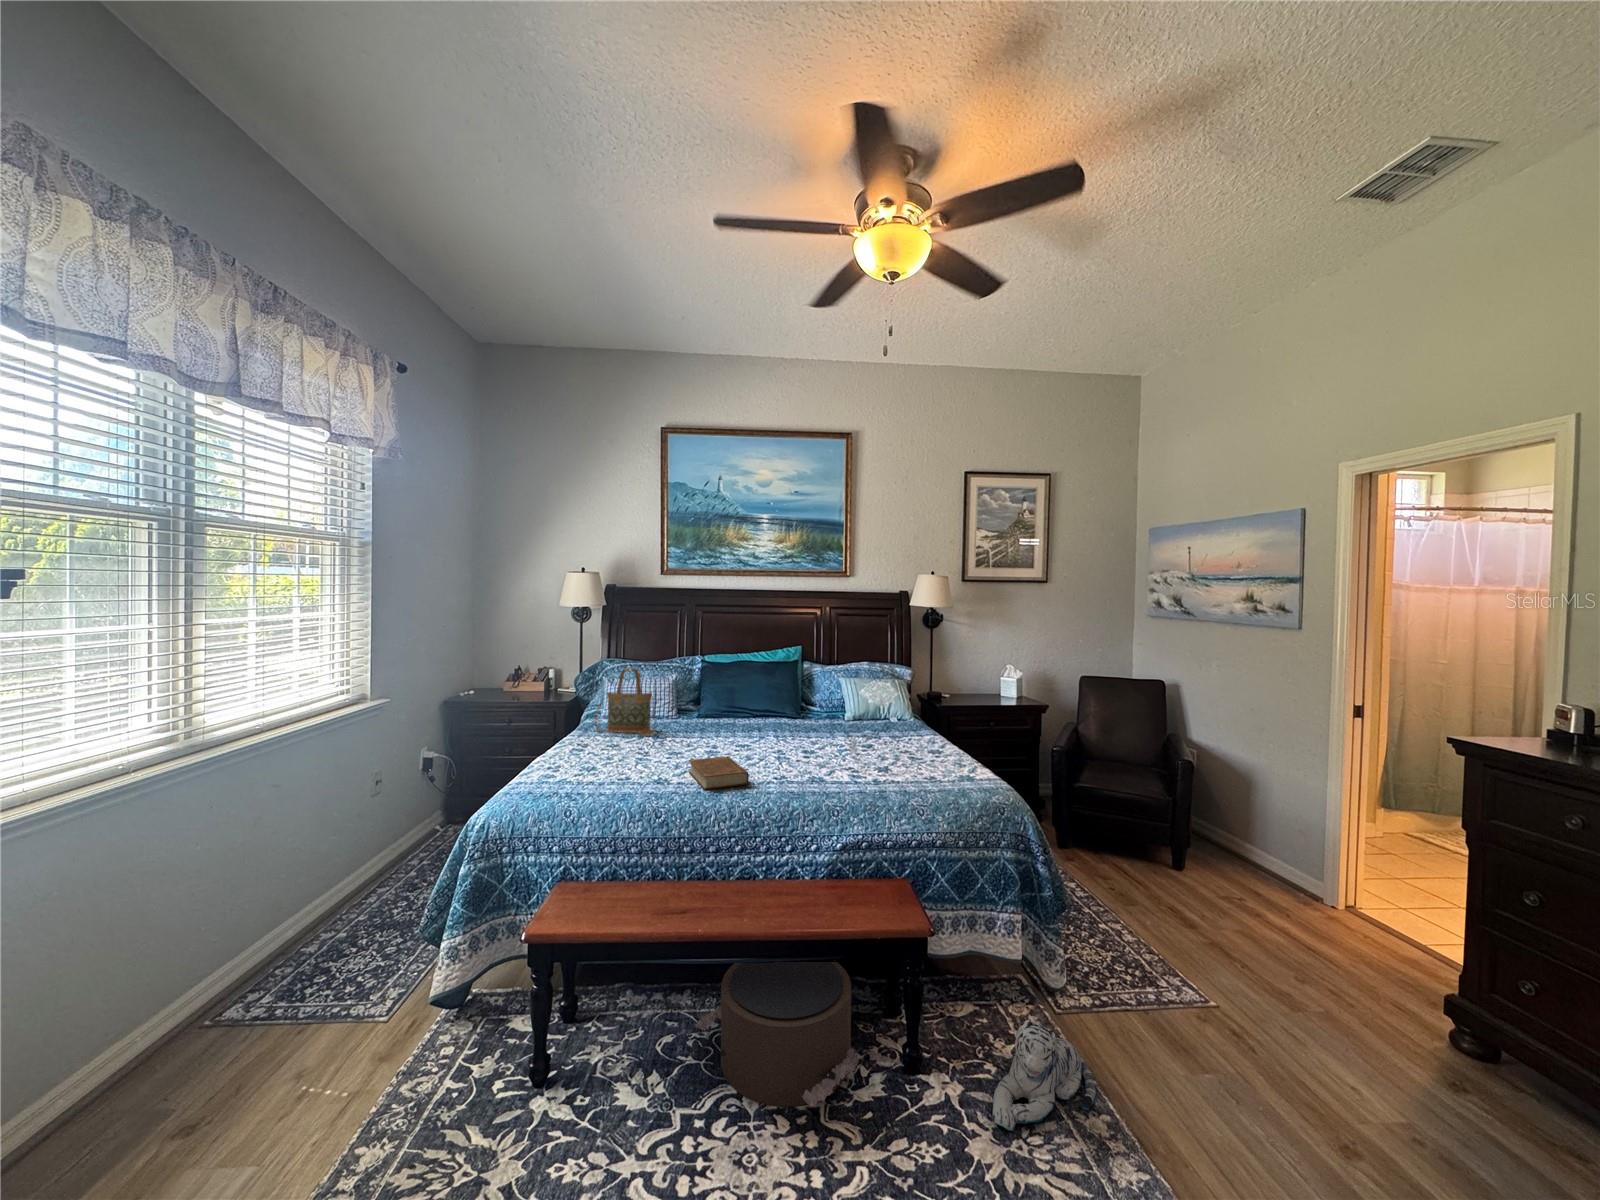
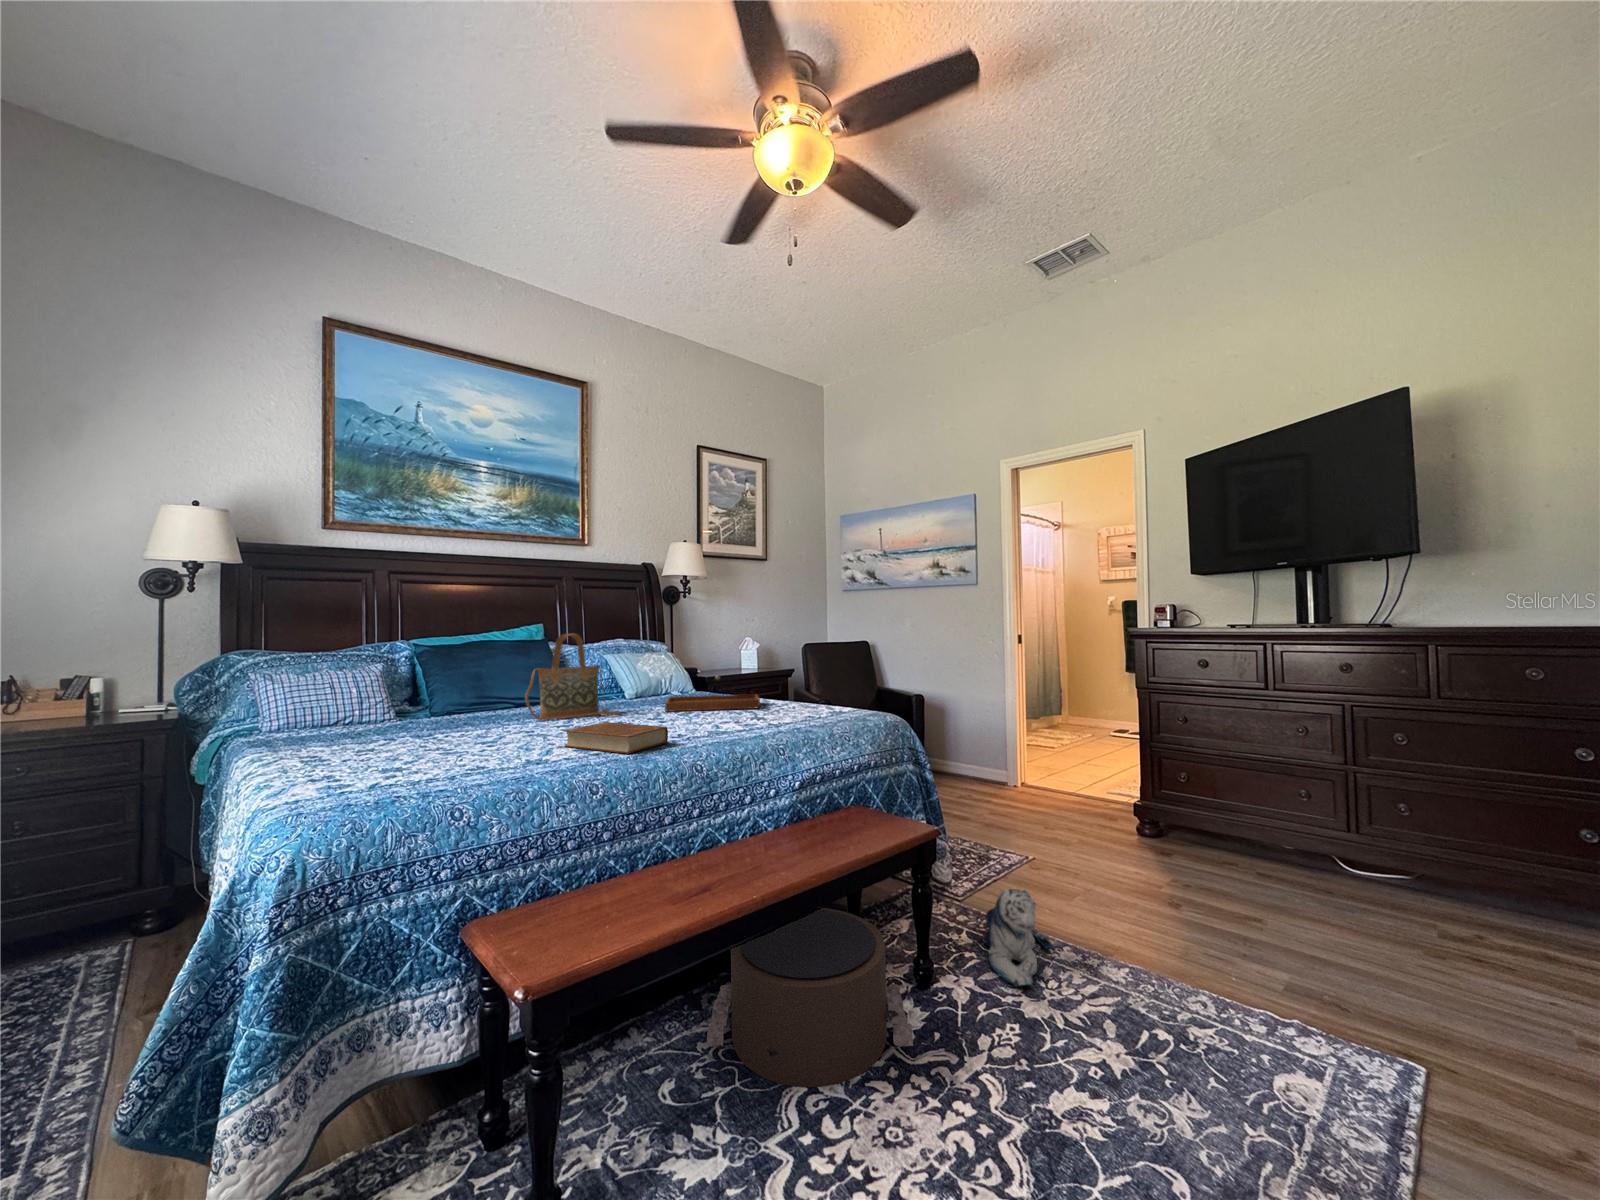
handbag: present [594,667,655,735] -> present [525,634,620,720]
tray: none [824,719,918,759] -> present [665,675,760,712]

